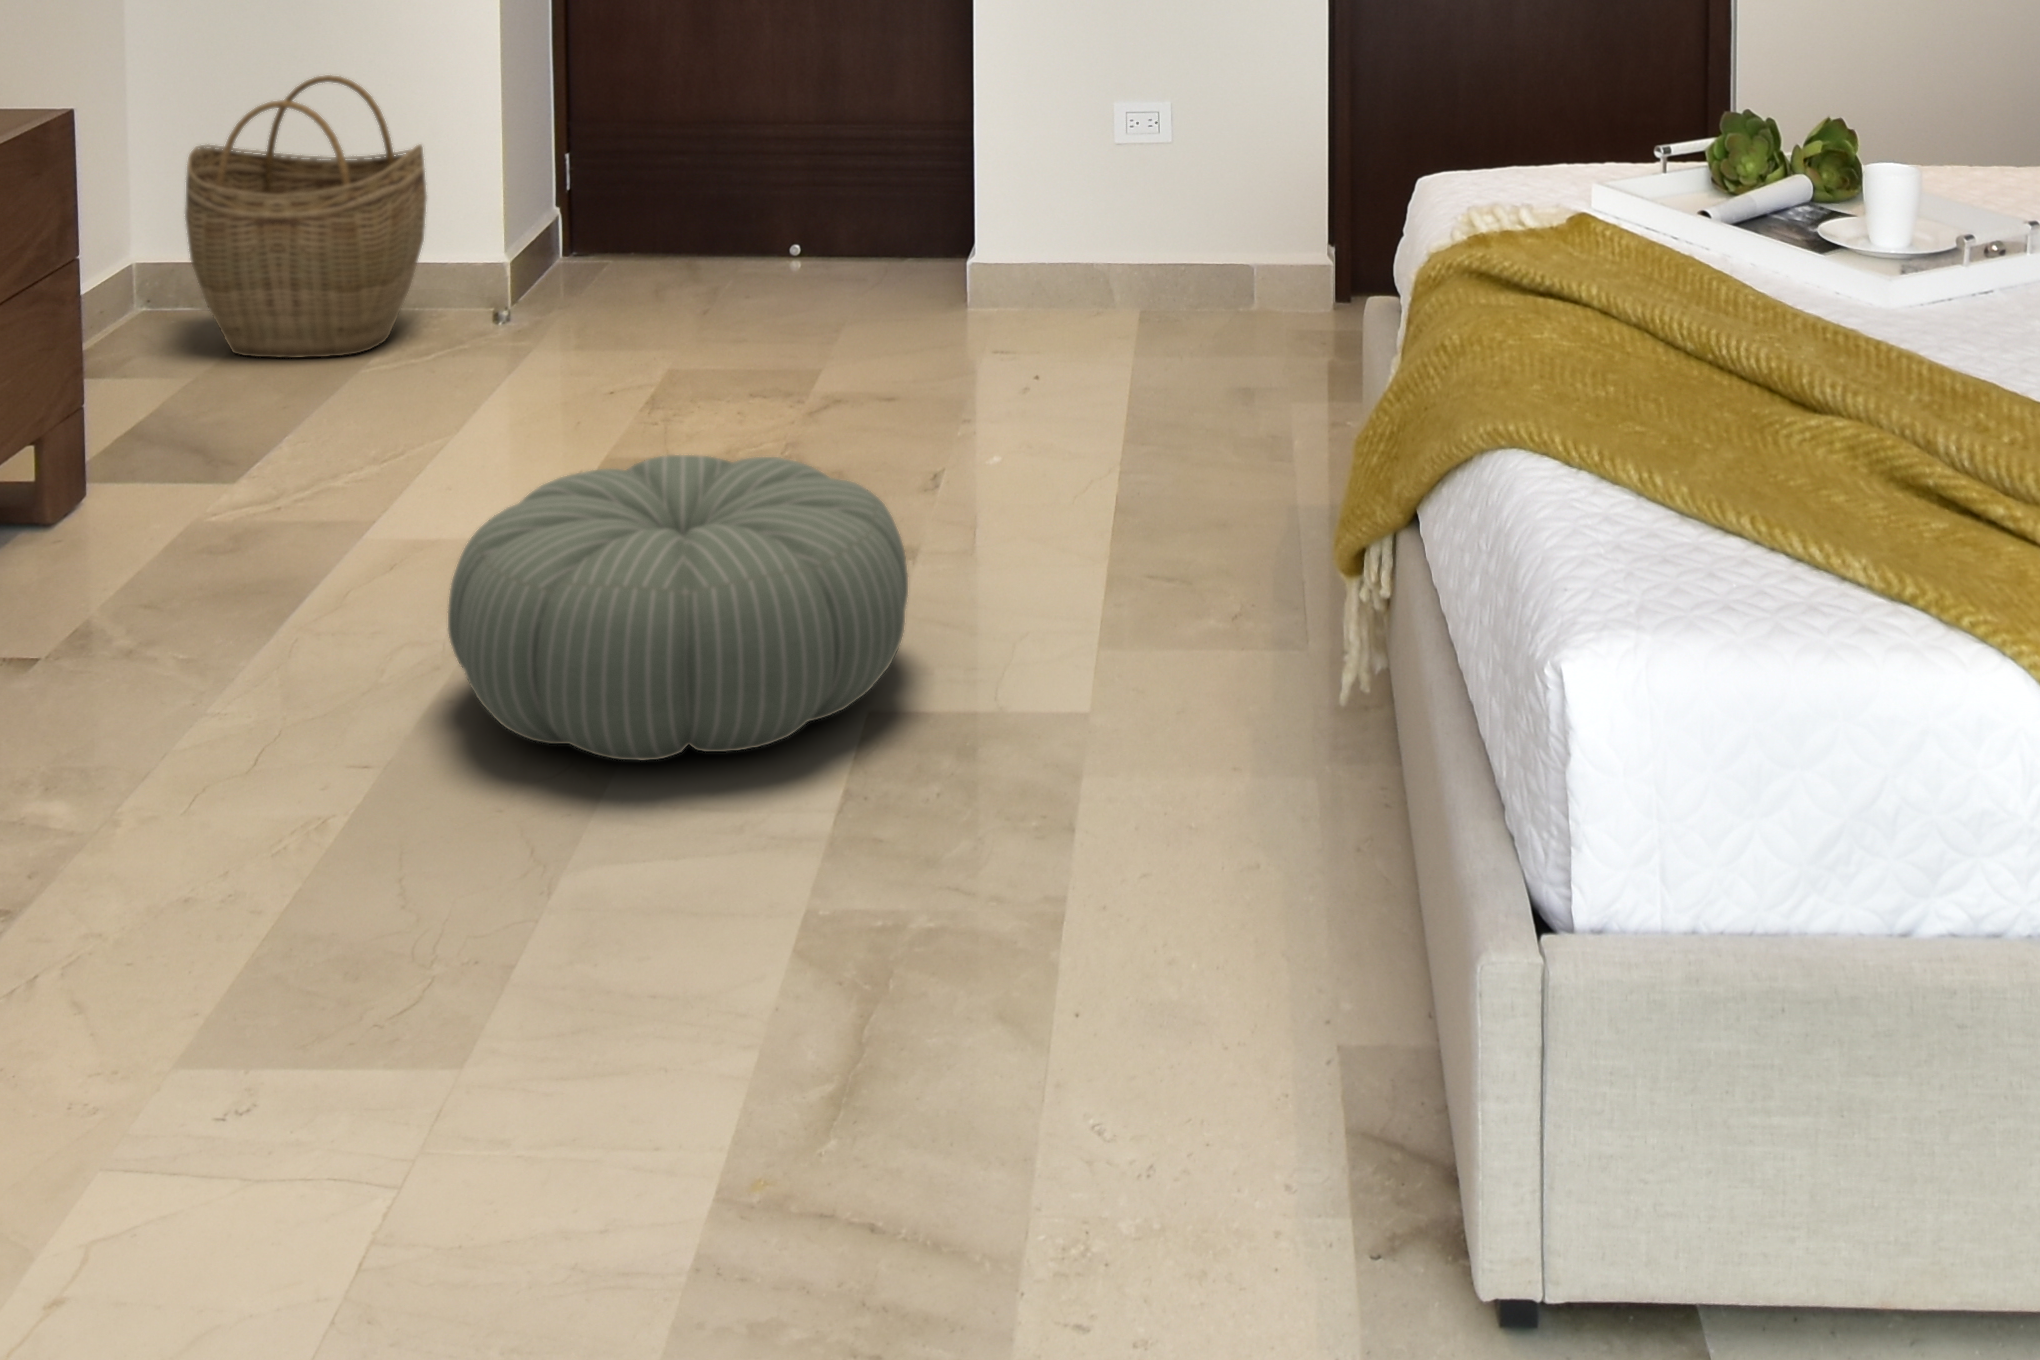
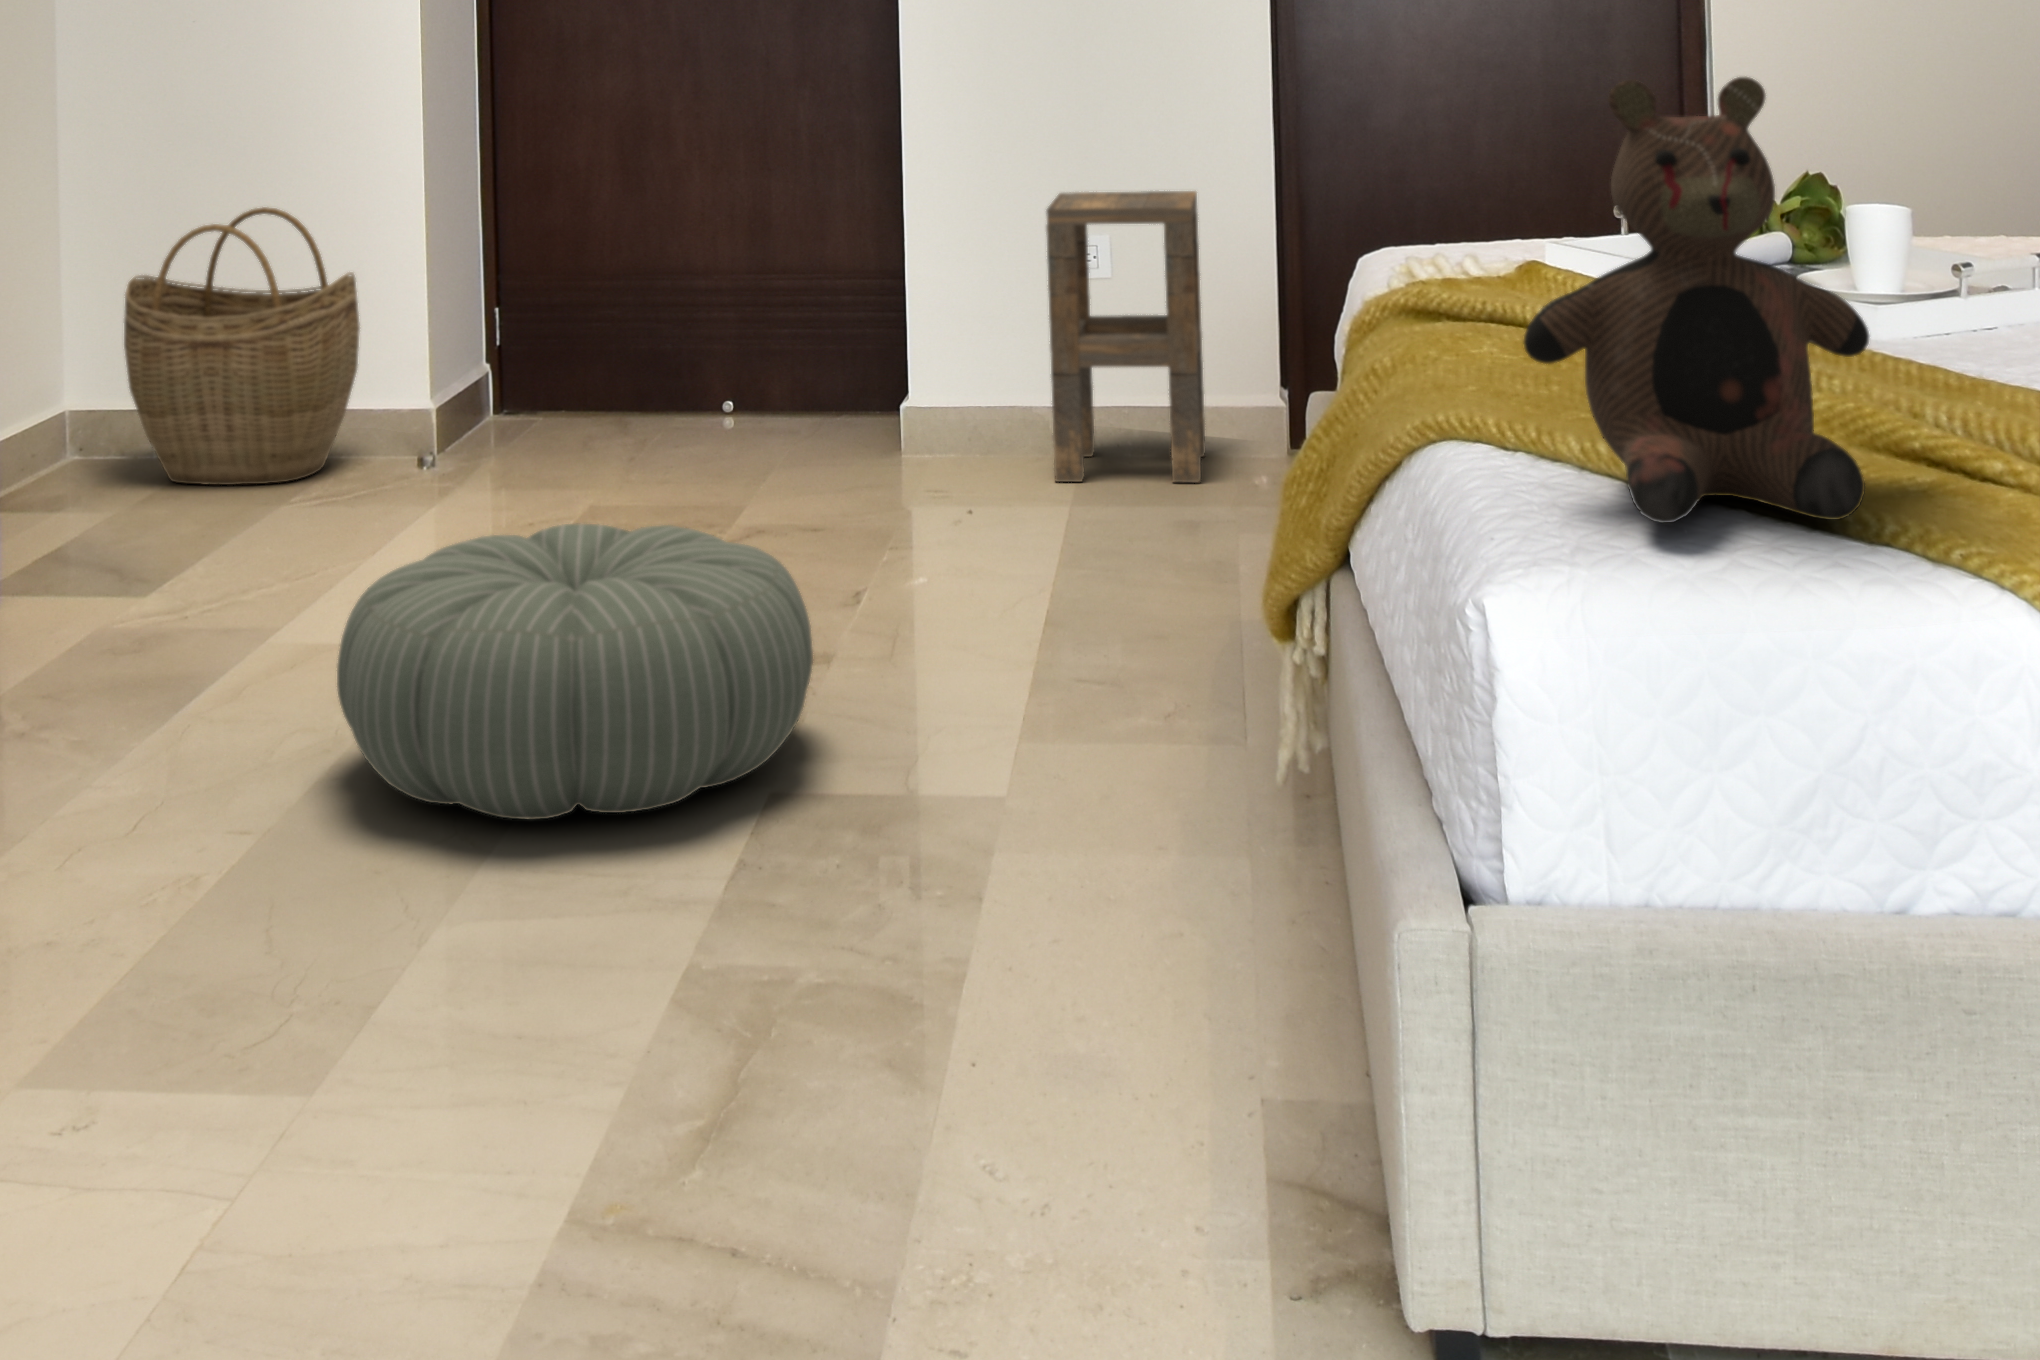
side table: none [1116,71,1261,358] -> present [1046,191,1205,483]
teddy bear: none [1598,160,1899,574] -> present [1524,77,1869,523]

